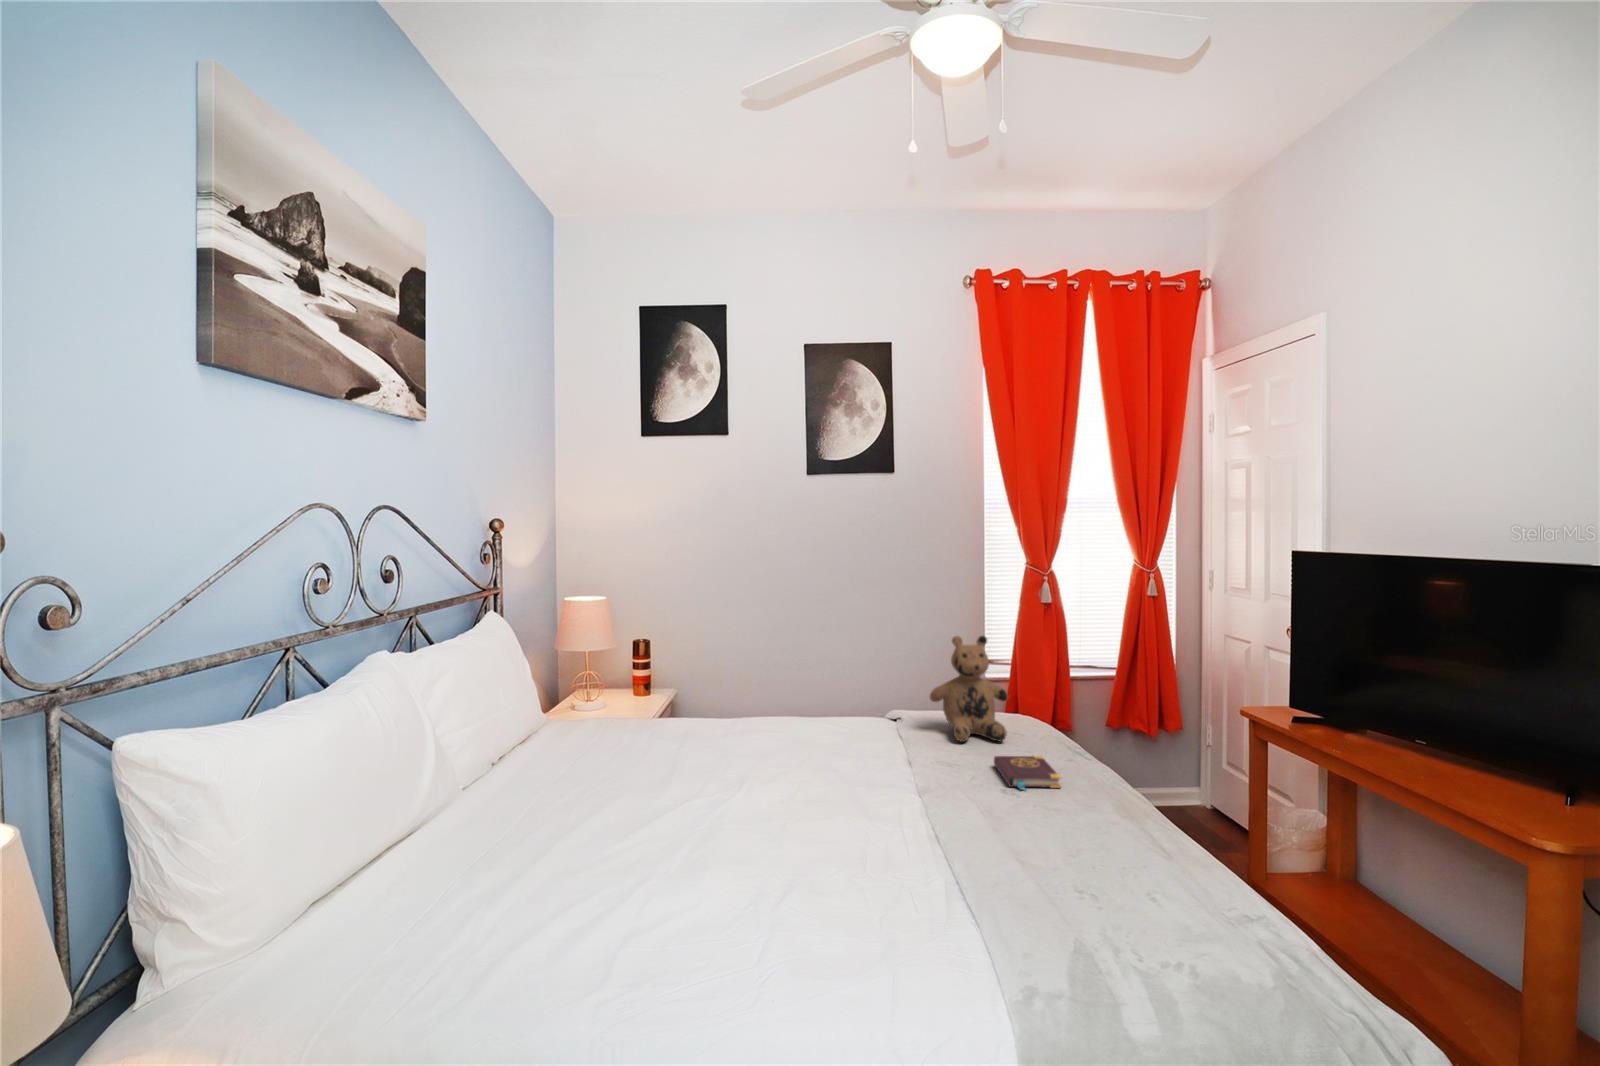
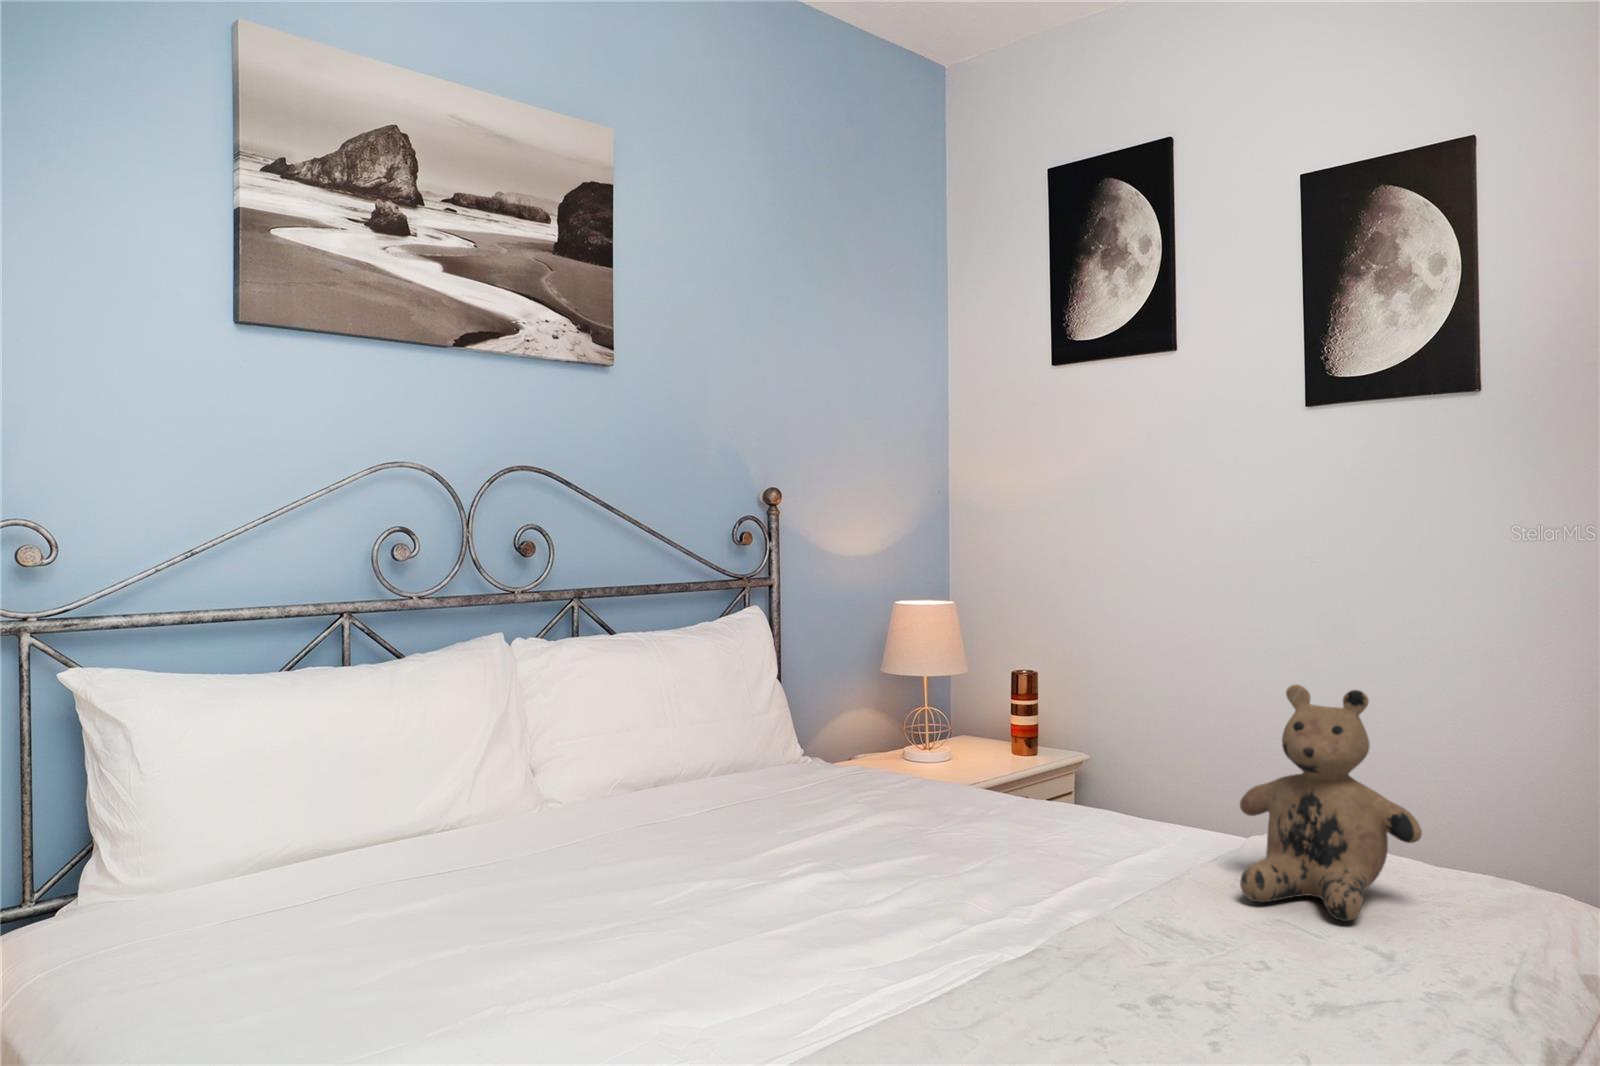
book: present [994,756,1061,790] -> none [1146,930,1321,1023]

